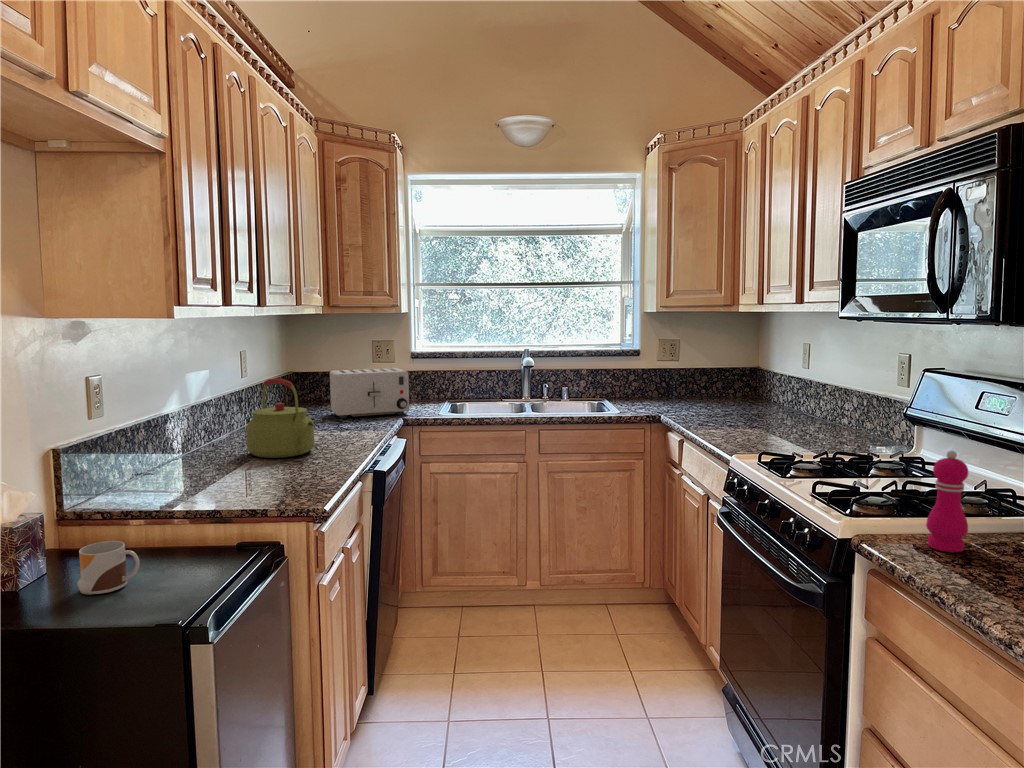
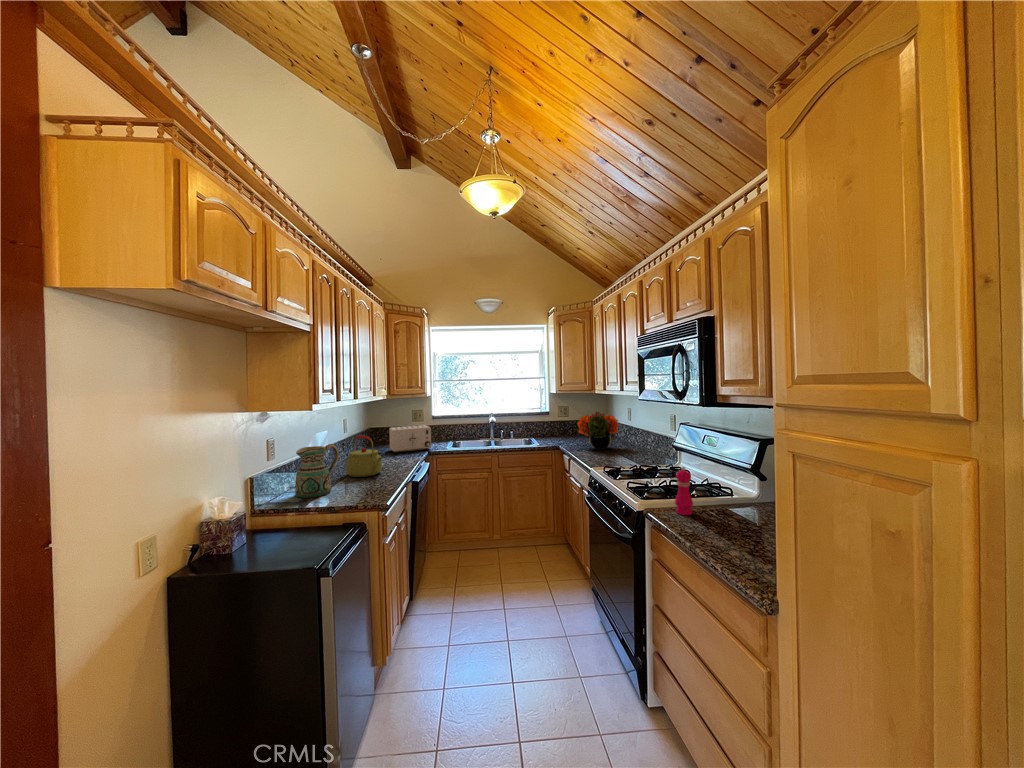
flower arrangement: none [696,347,783,422] -> present [577,411,619,449]
ceramic pitcher: none [146,390,230,492] -> present [295,444,339,498]
mug: present [77,541,140,595] -> none [262,526,294,554]

